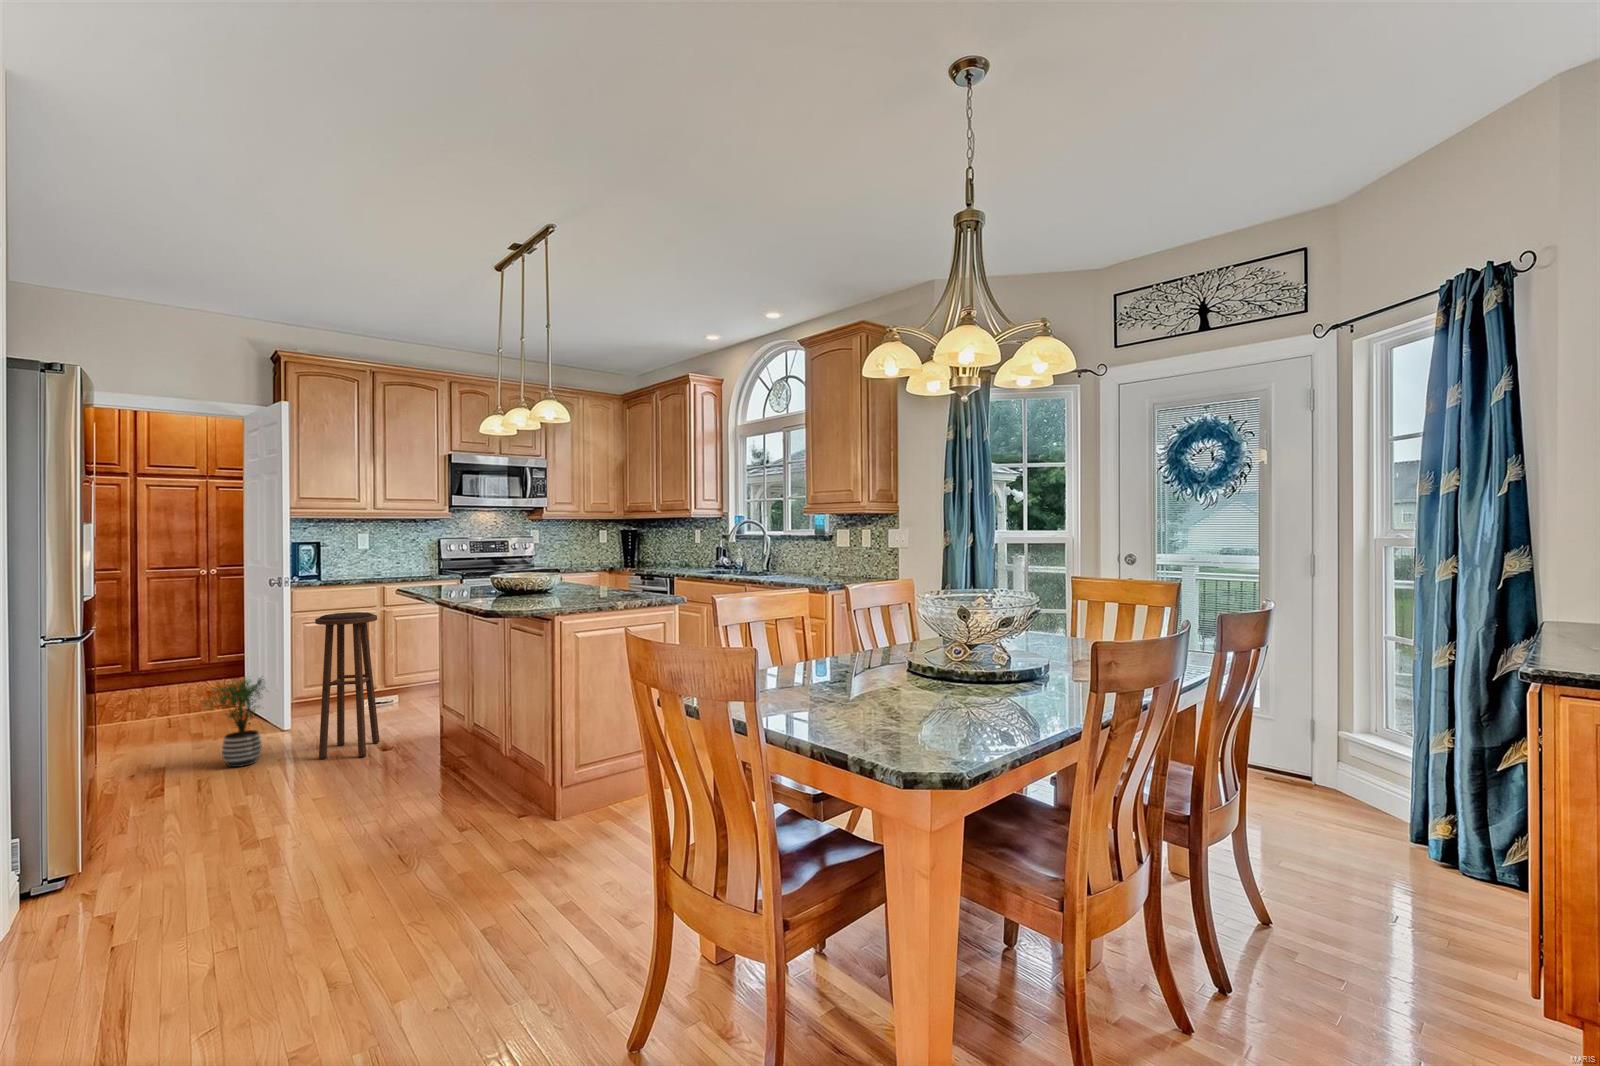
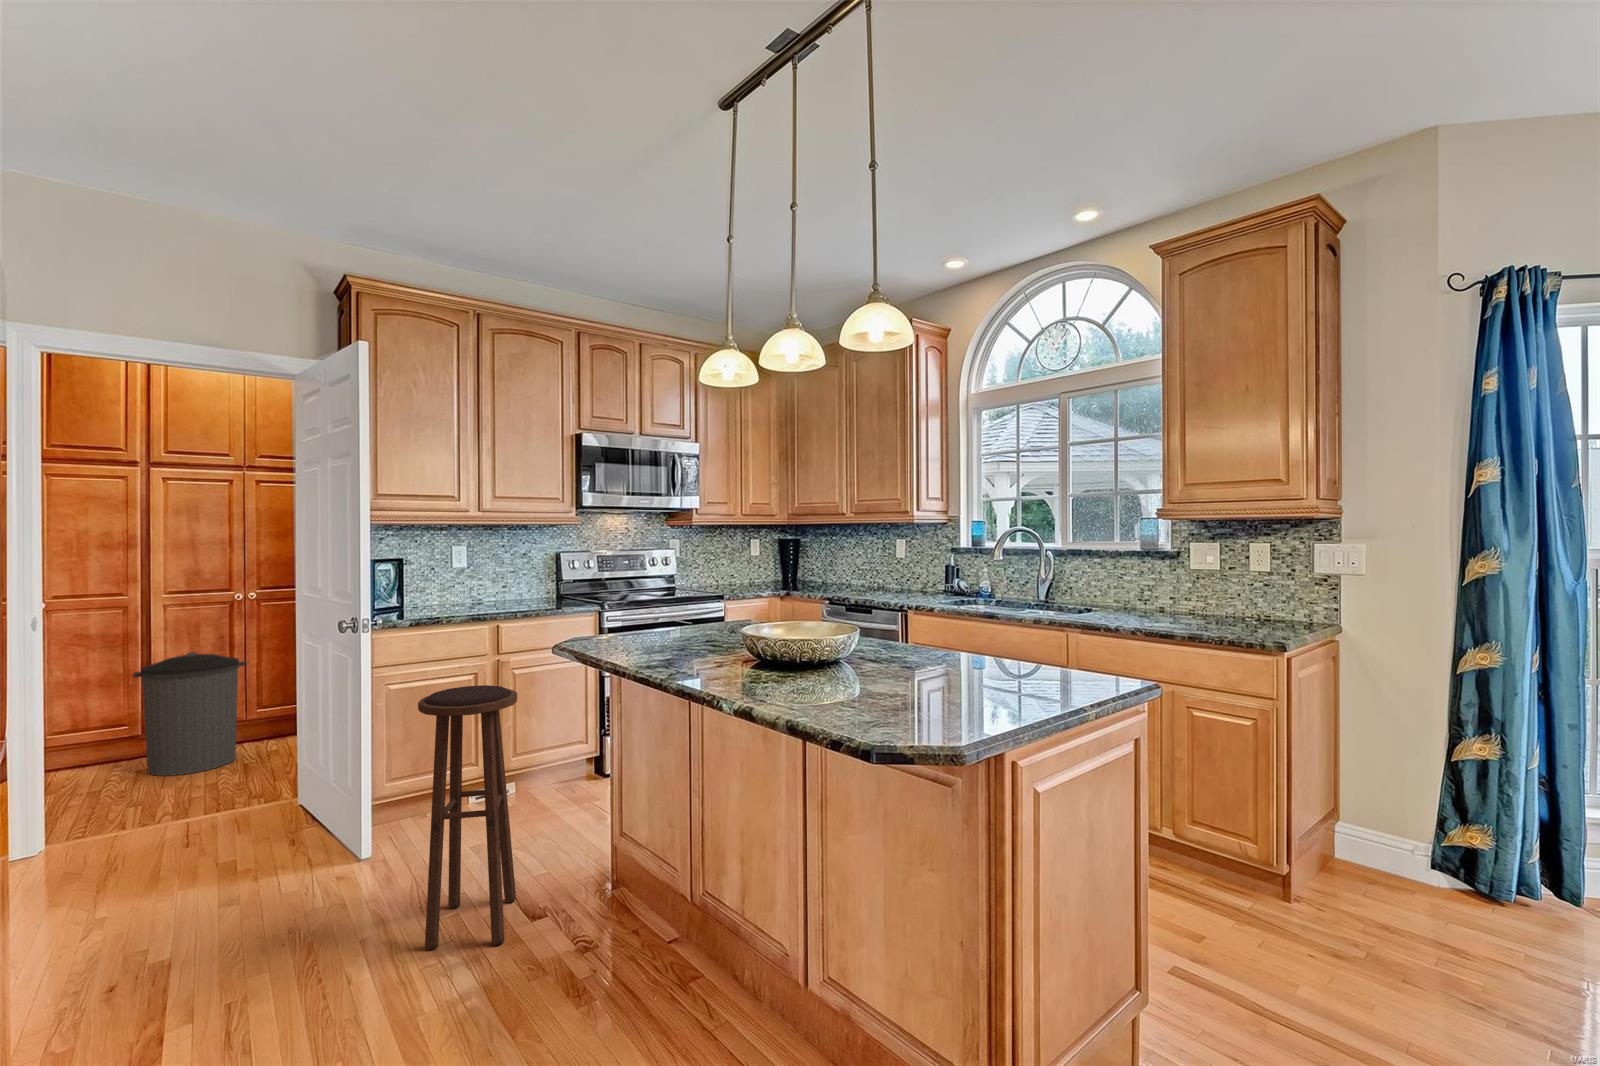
trash can: none [127,610,209,696] -> present [133,652,247,776]
potted plant: present [202,678,265,767] -> none [219,803,349,974]

